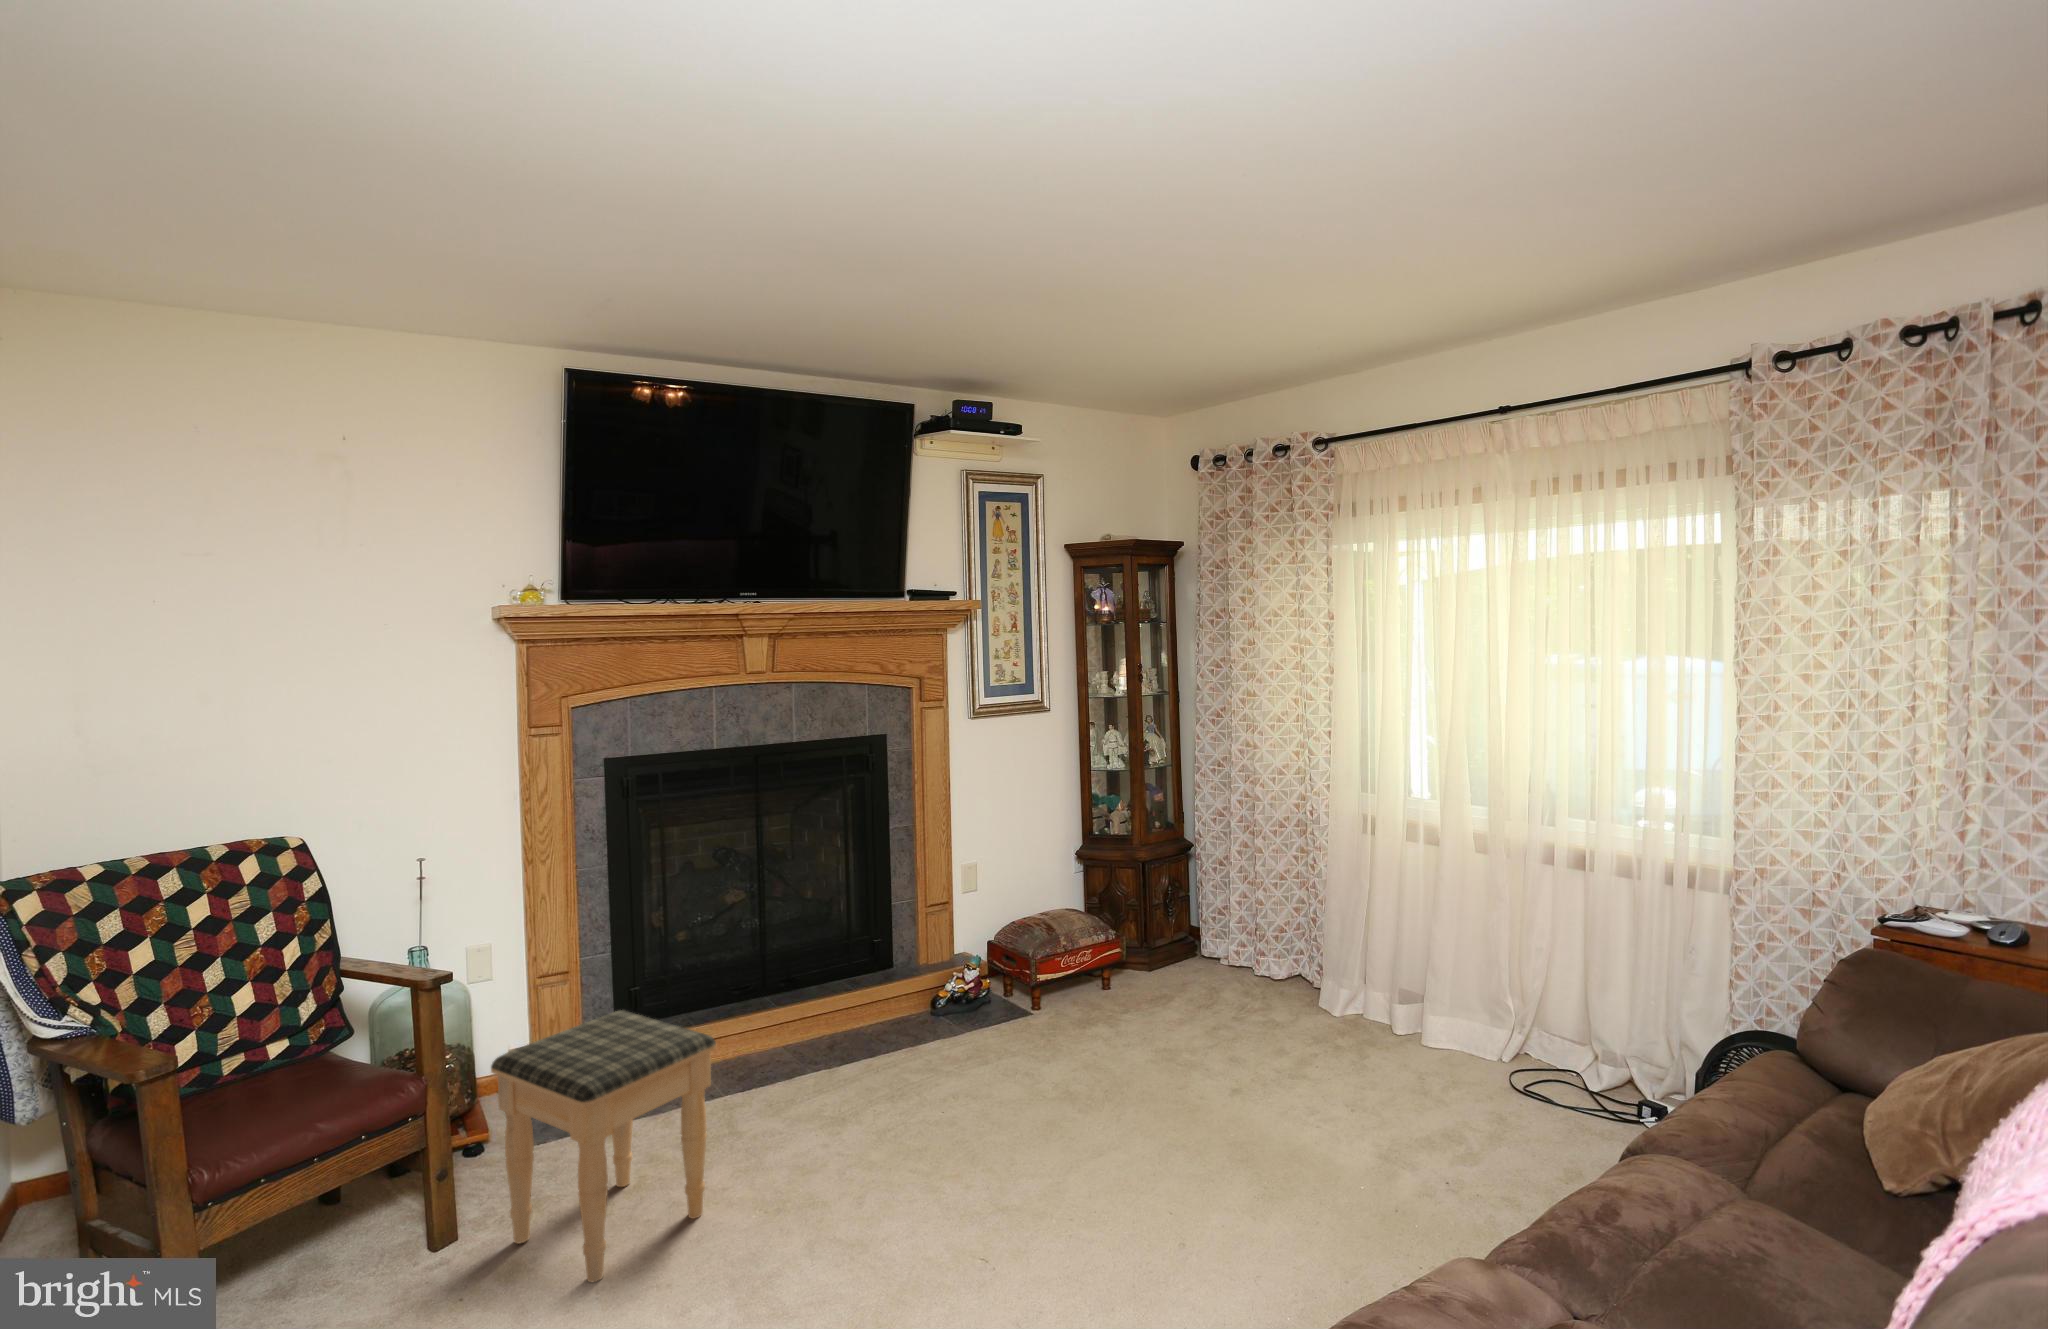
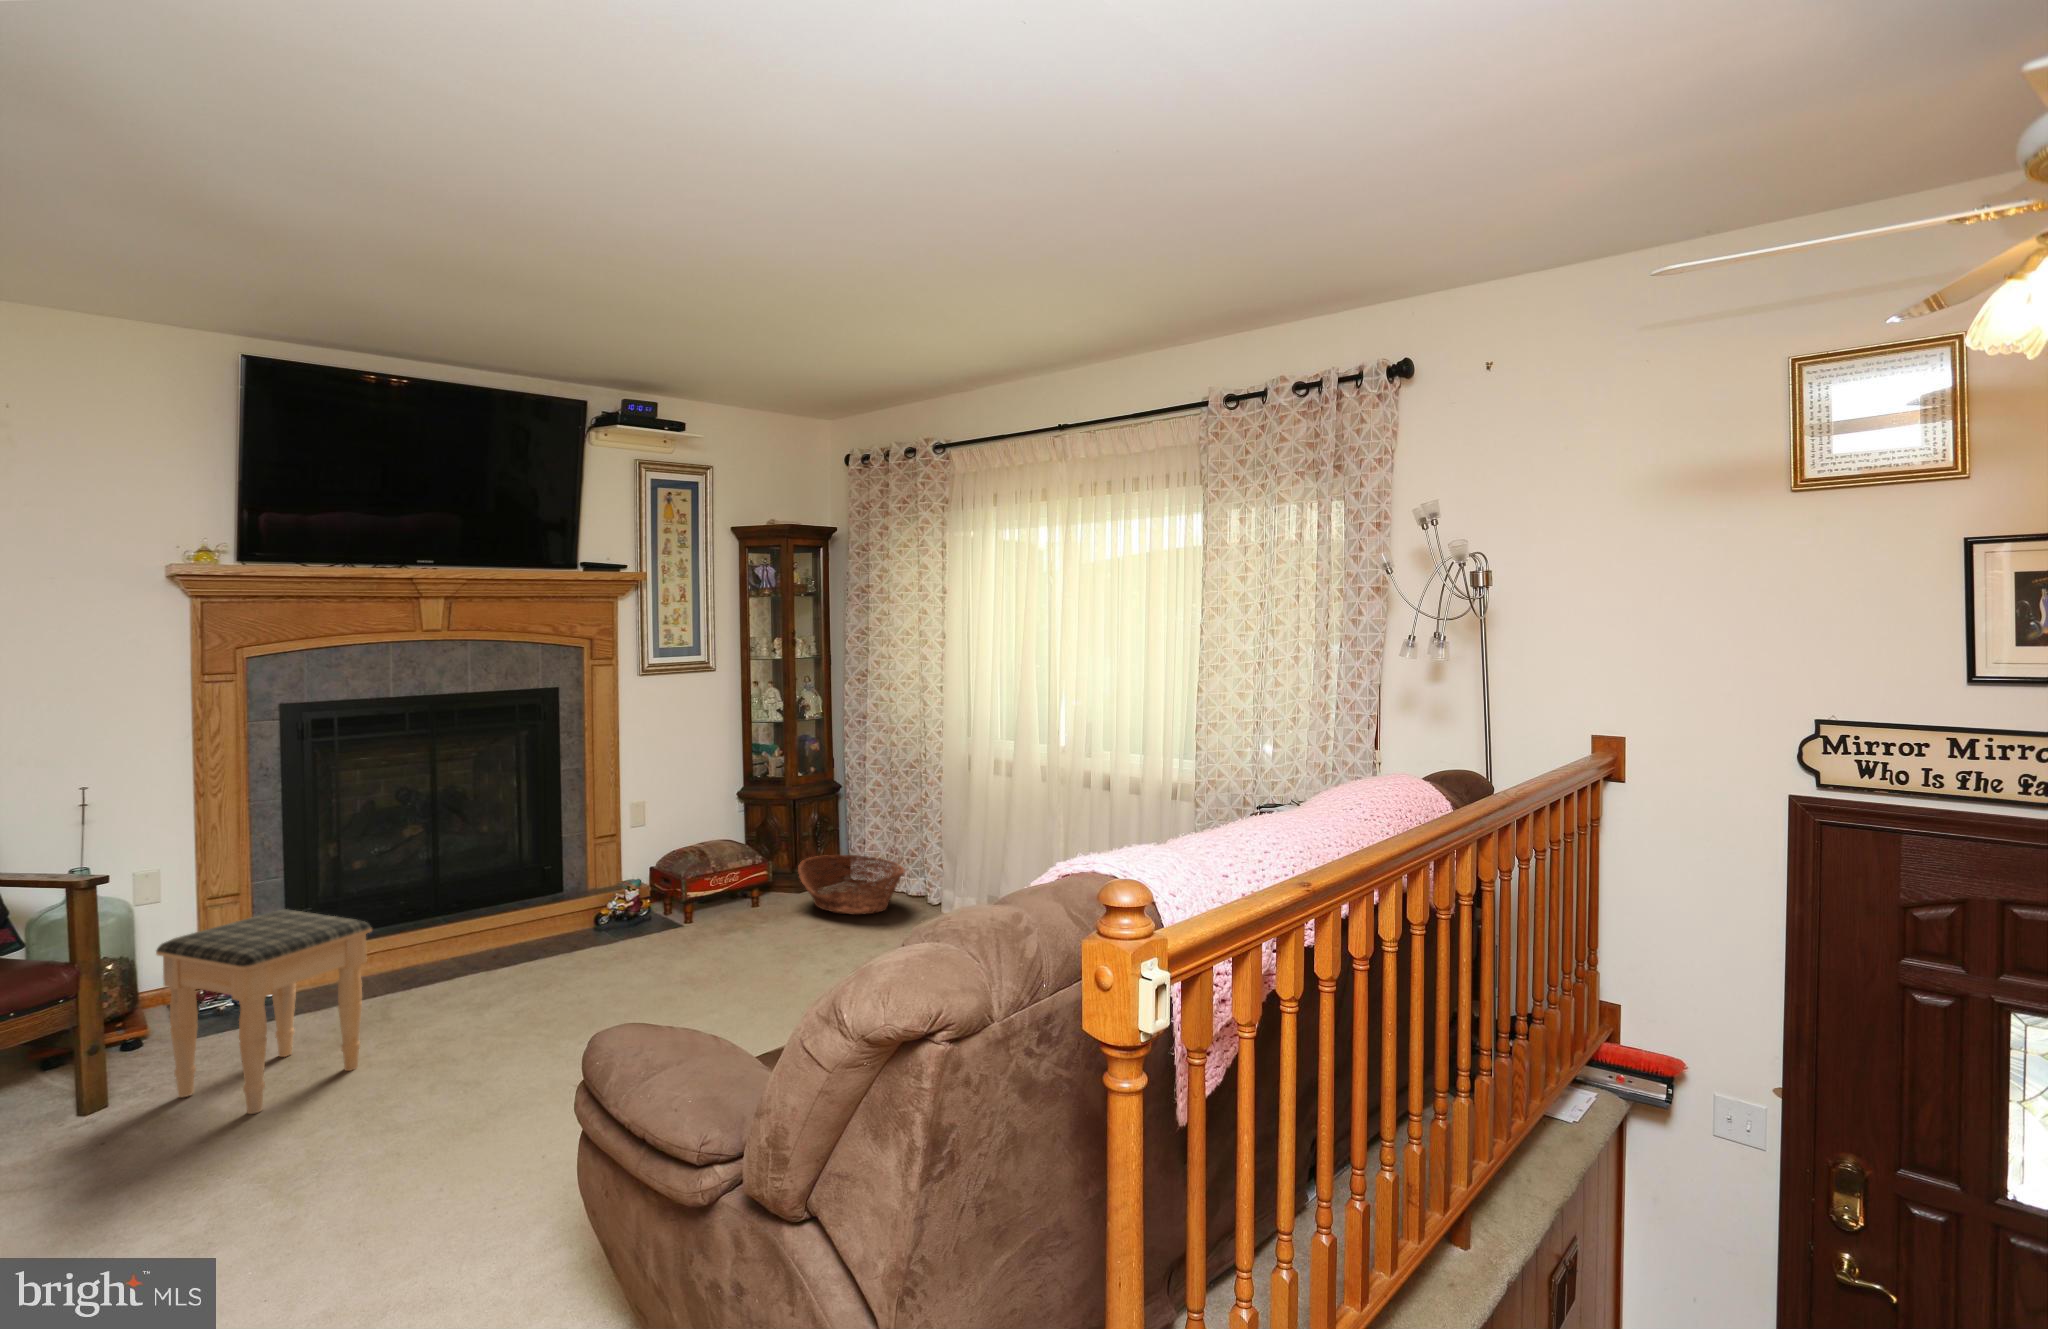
basket: none [1152,931,1290,1012] -> present [798,855,905,915]

